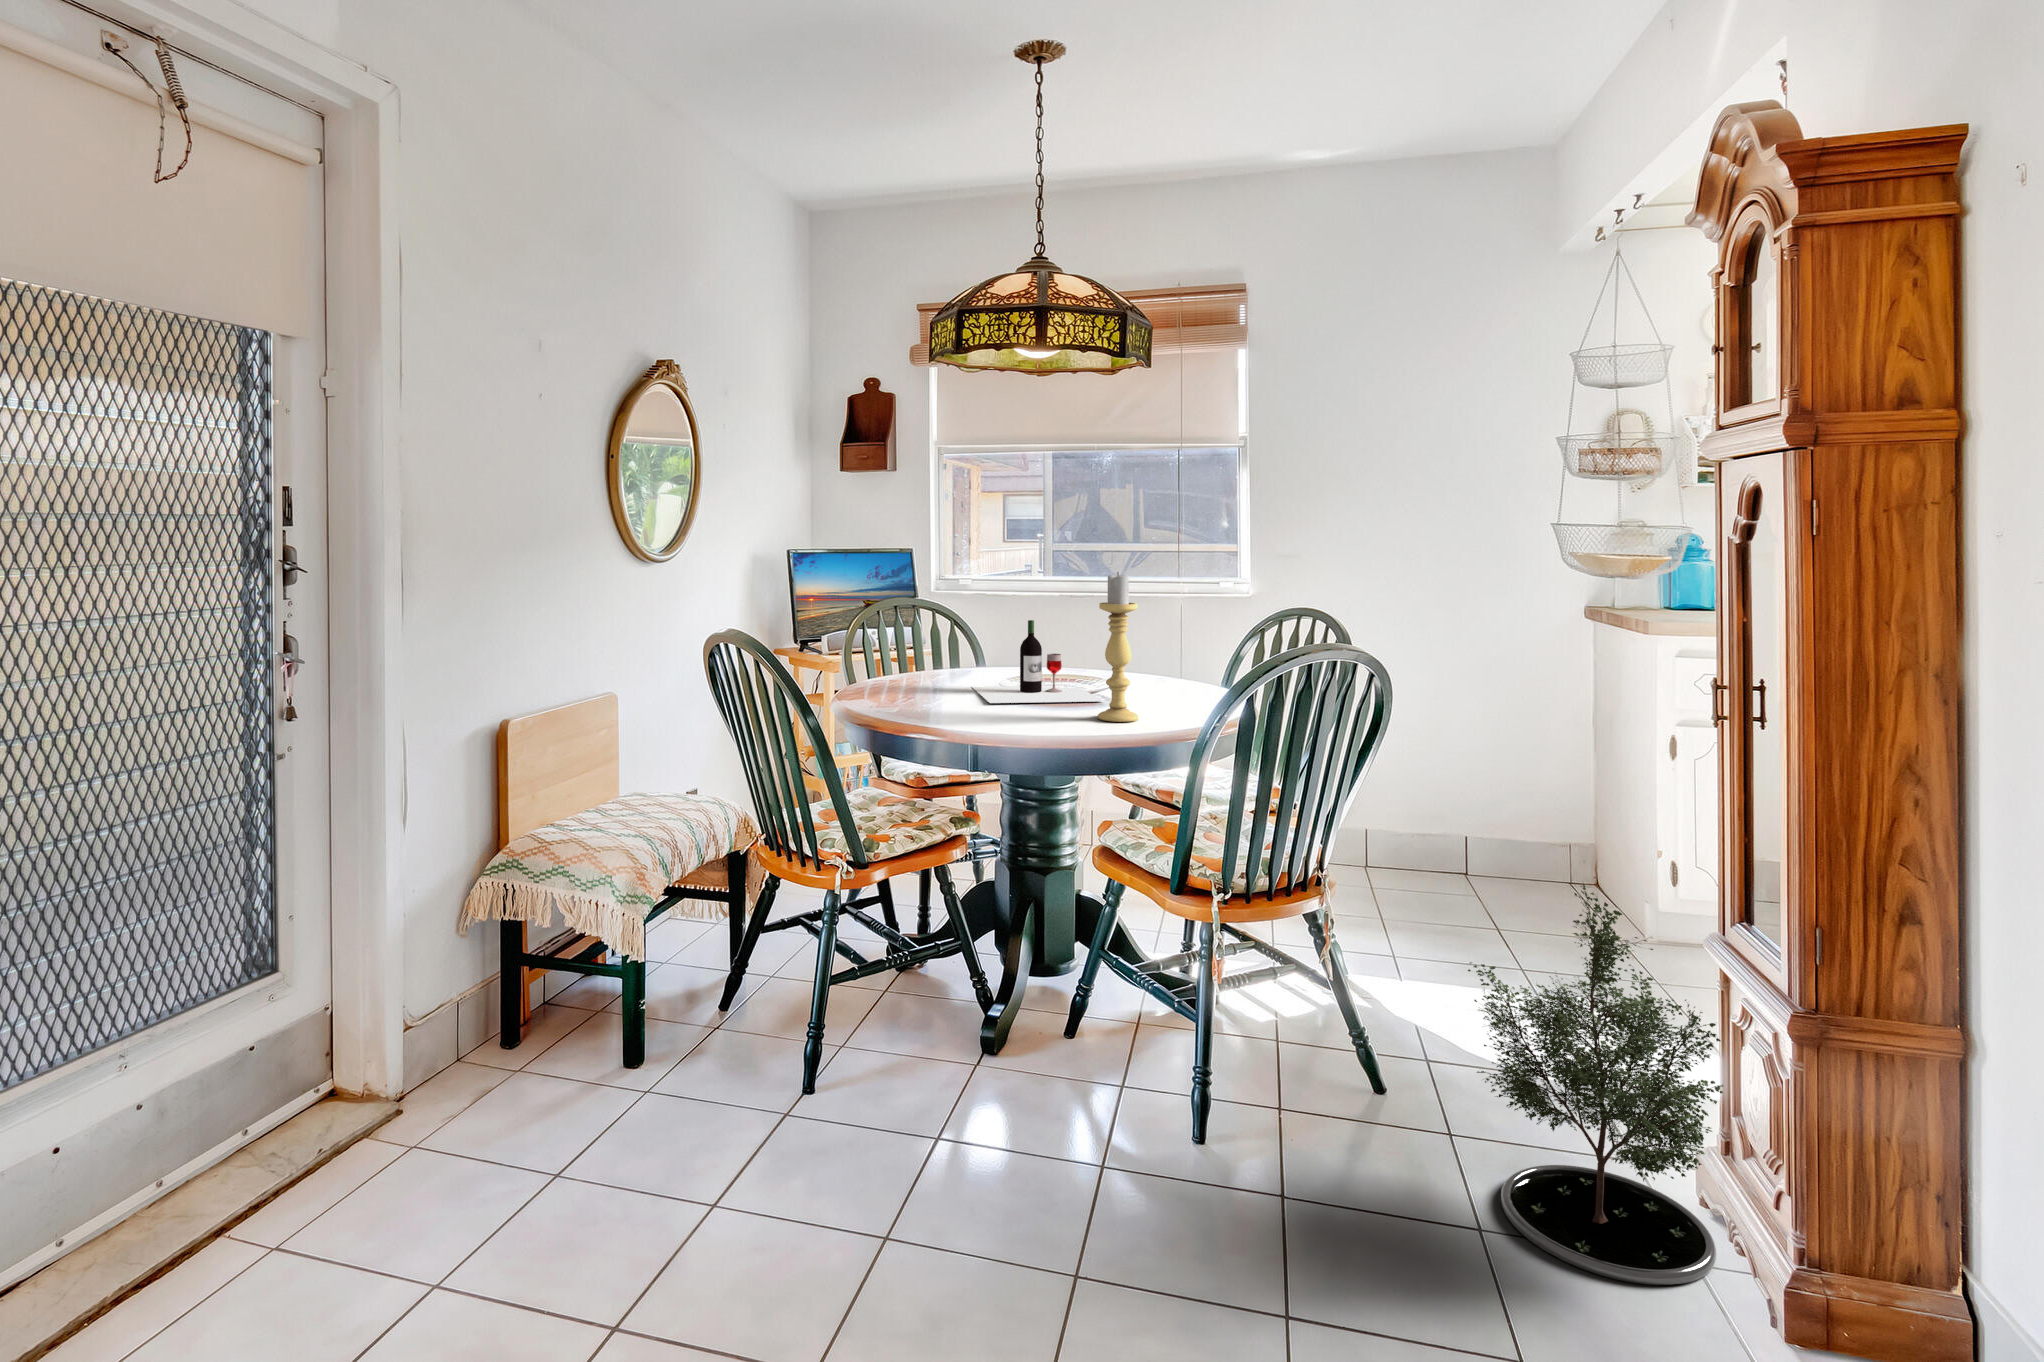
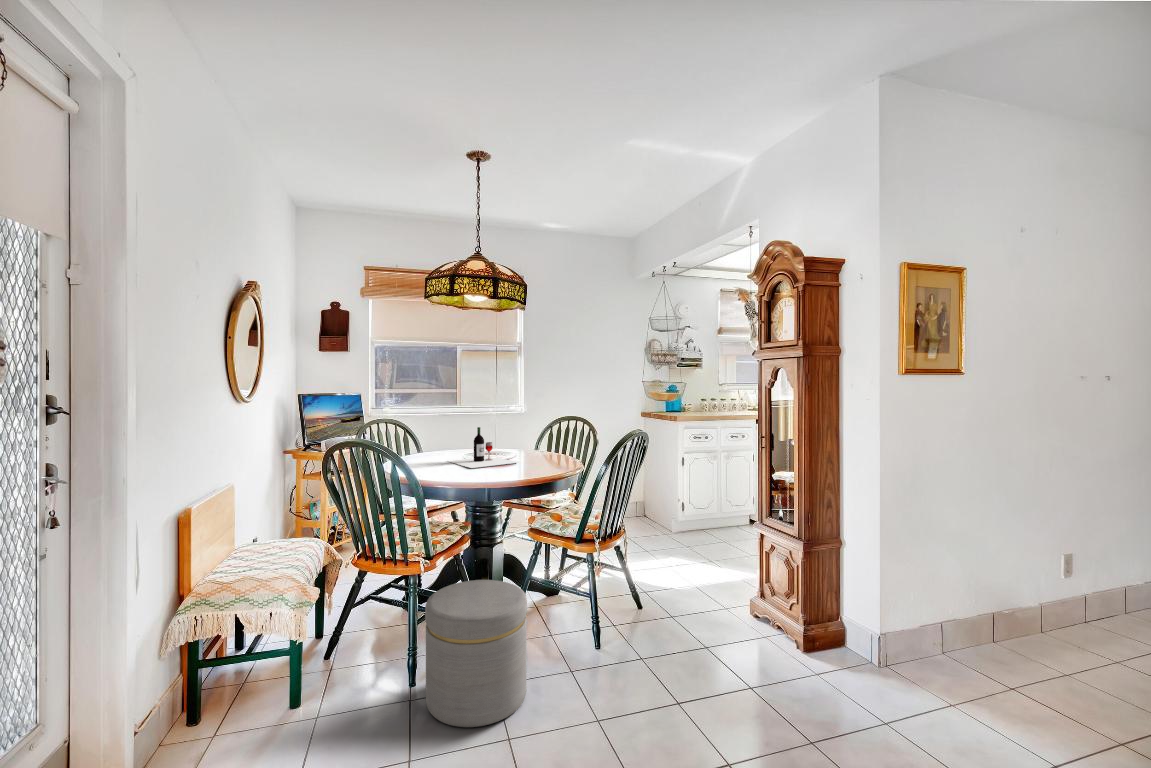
candle holder: present [1098,572,1138,722] -> none [529,404,547,471]
potted tree: present [1468,884,1724,1285] -> none [688,512,776,651]
ottoman: none [784,927,988,1222] -> present [425,580,527,727]

